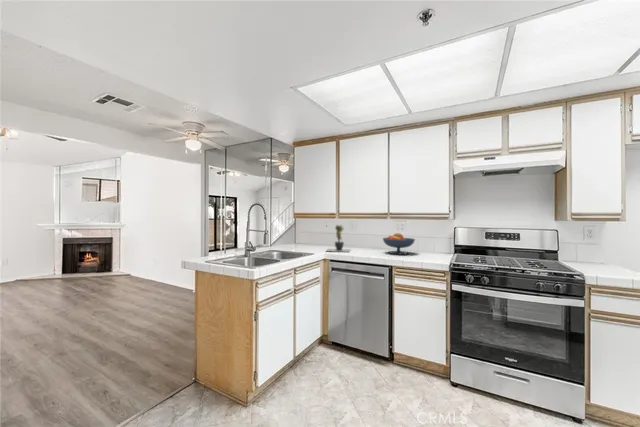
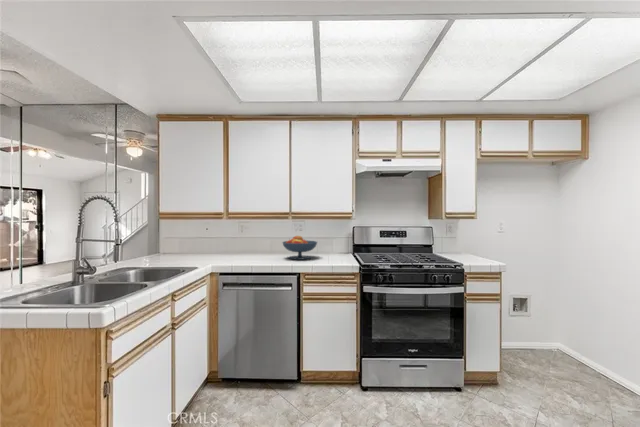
potted plant: present [327,225,350,252] -> none [212,228,244,263]

